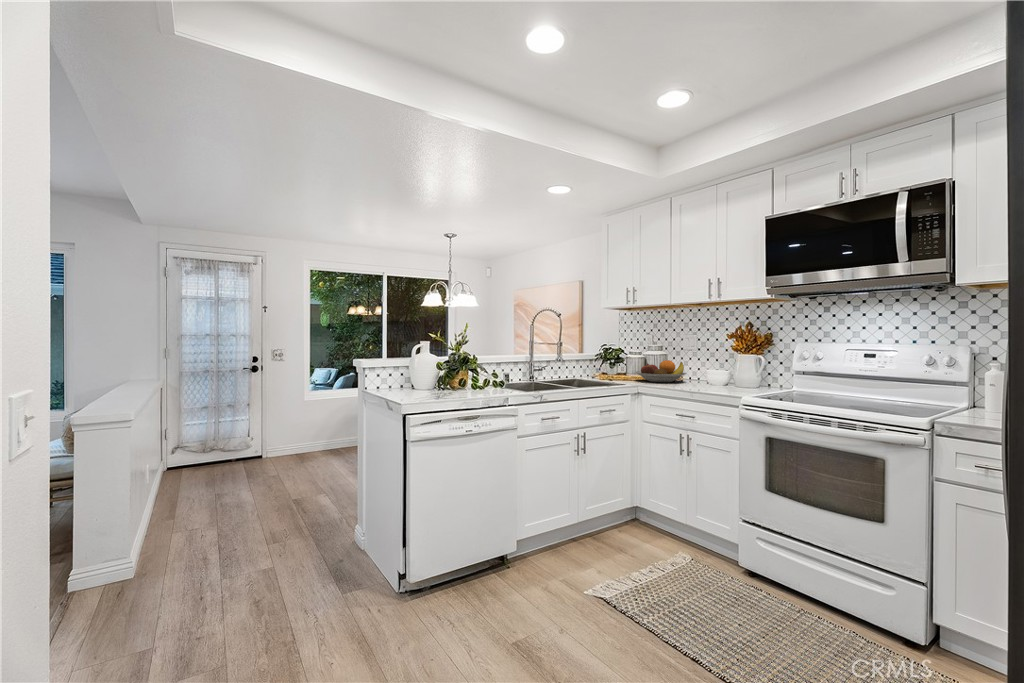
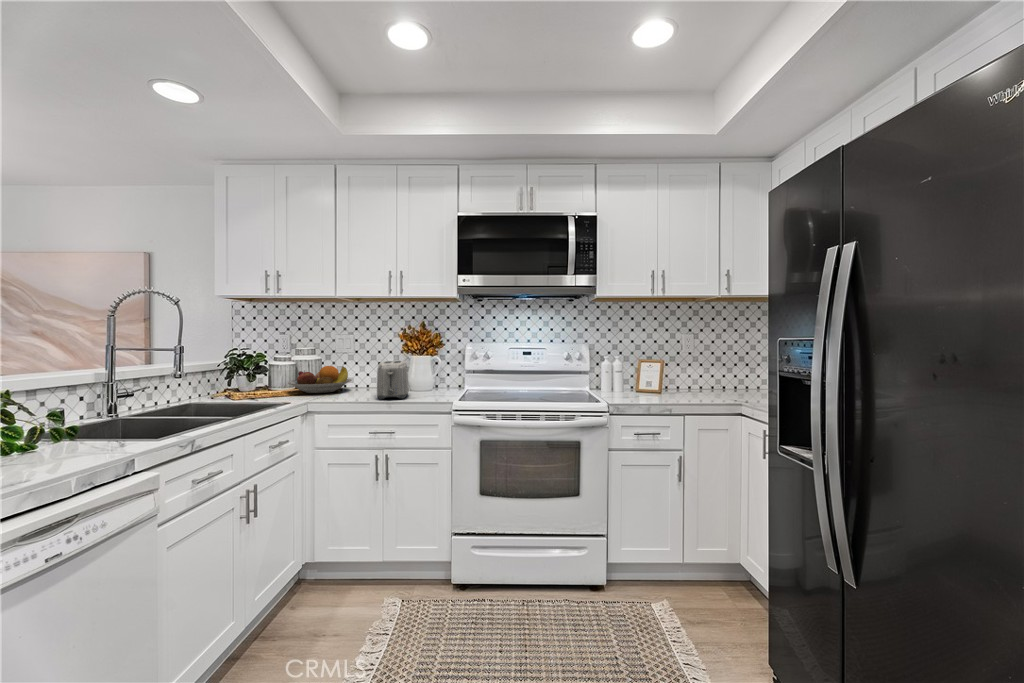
toaster: none [689,357,726,391] -> present [377,361,409,399]

